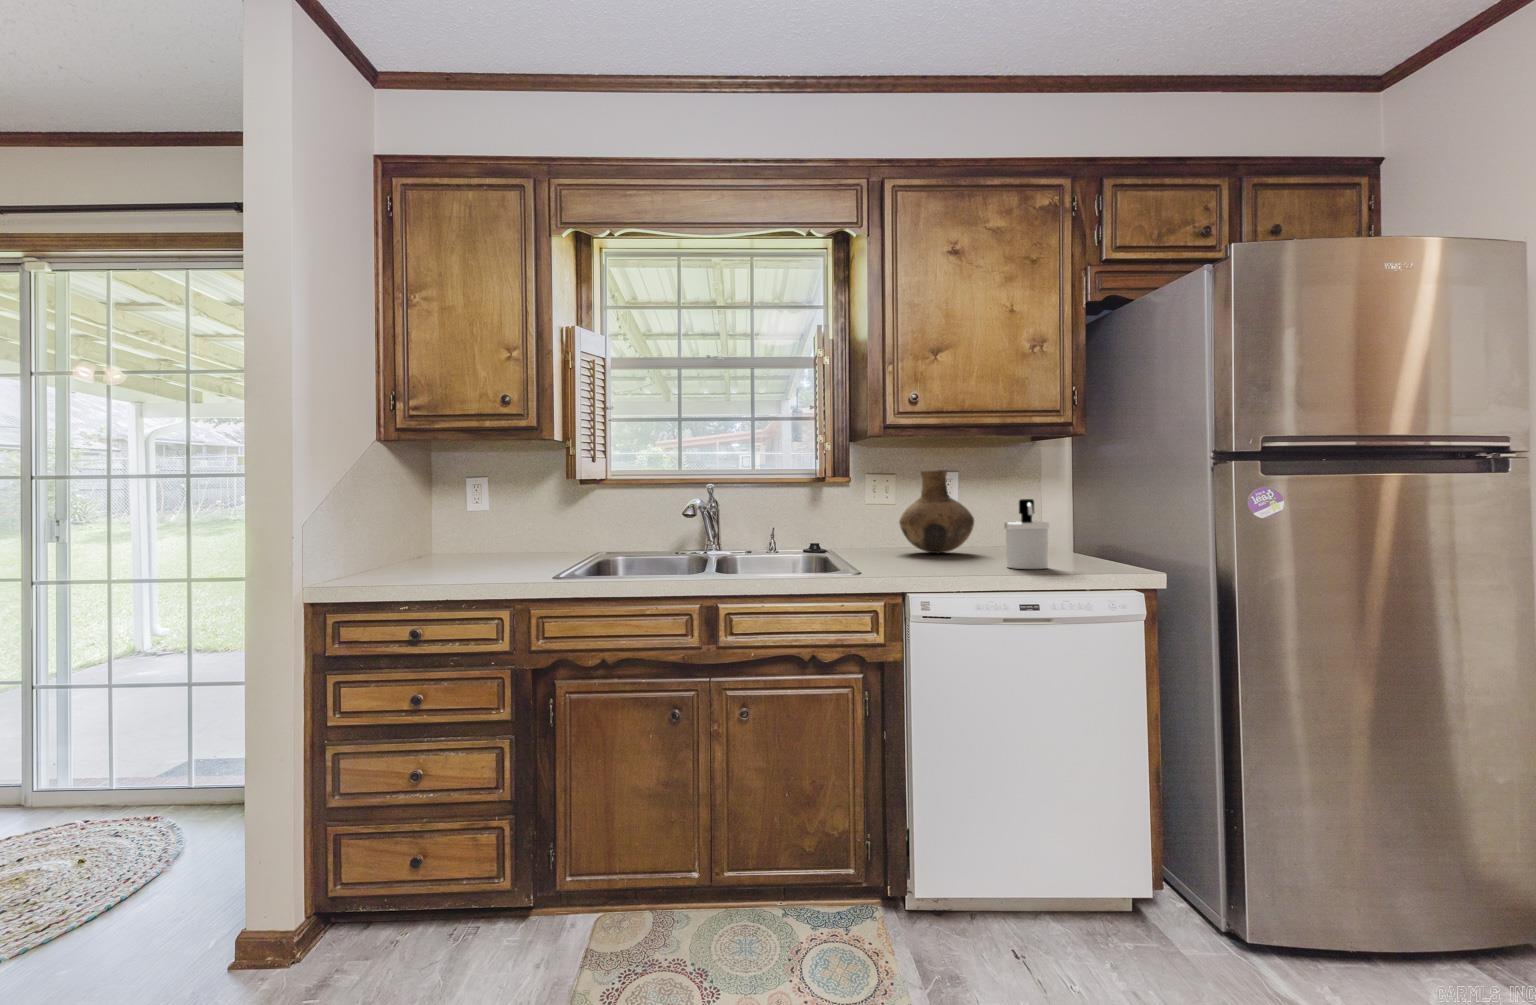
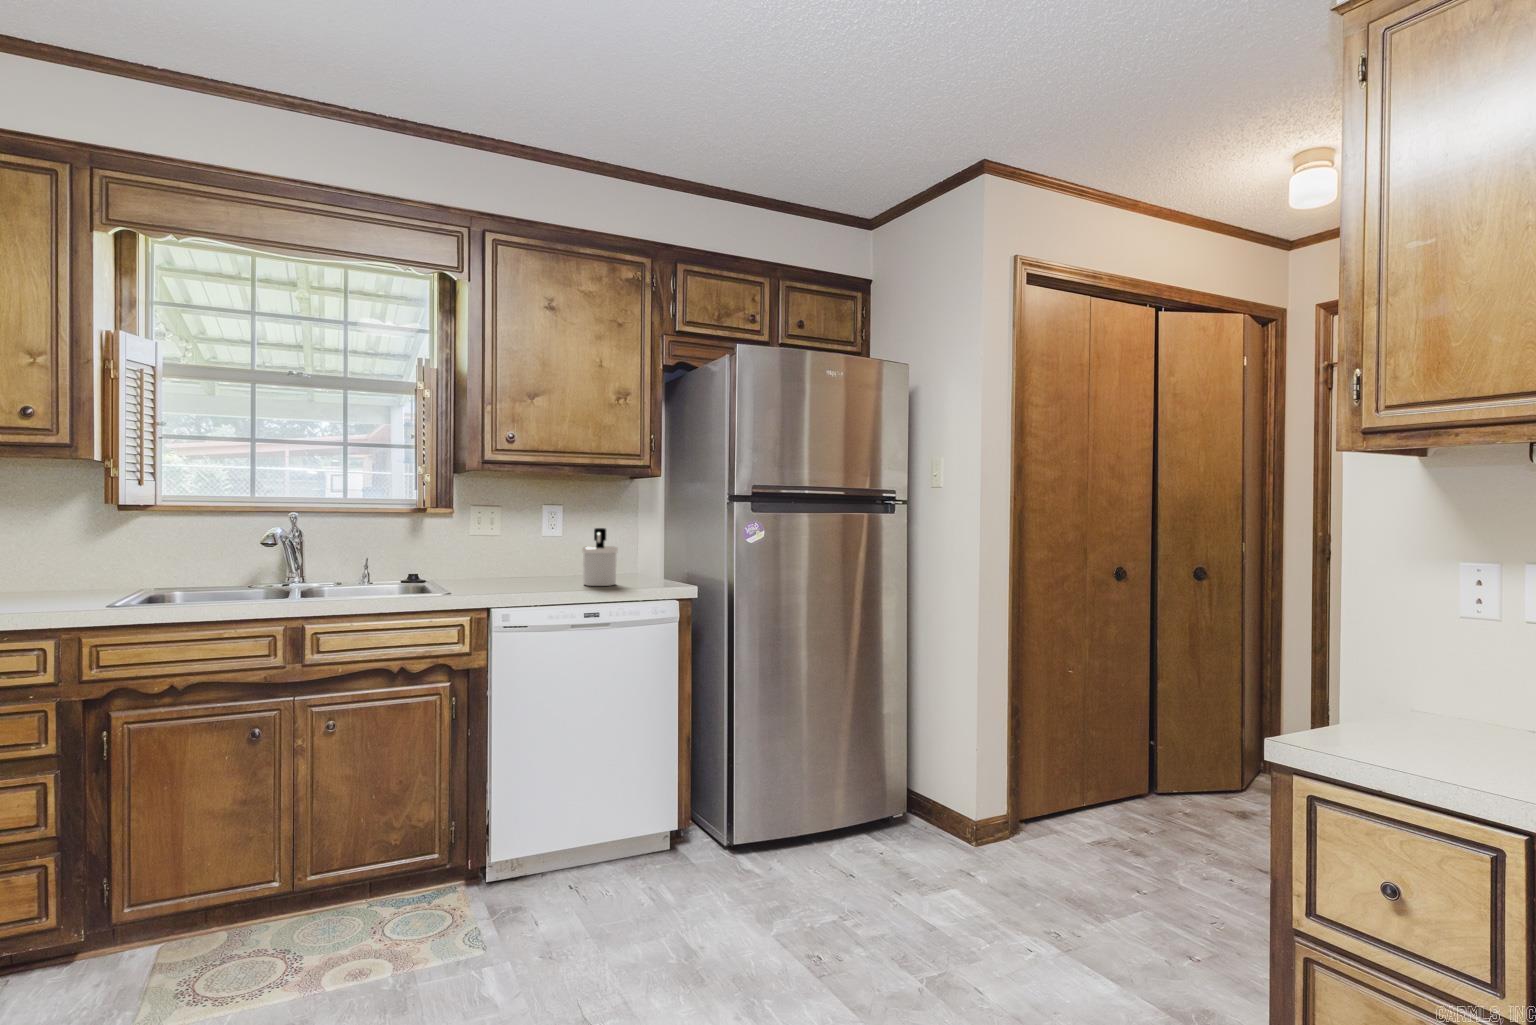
vase: present [899,470,974,553] -> none [501,497,570,572]

